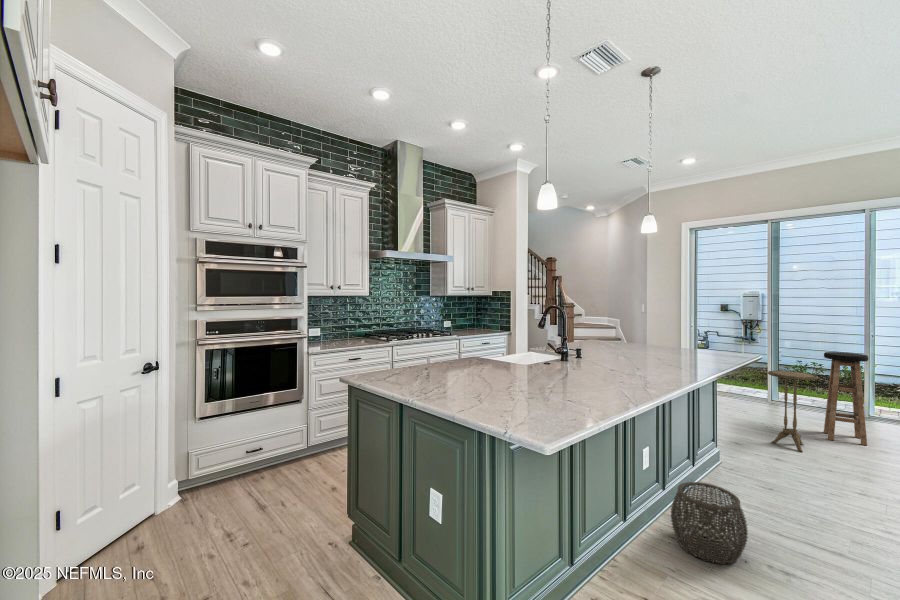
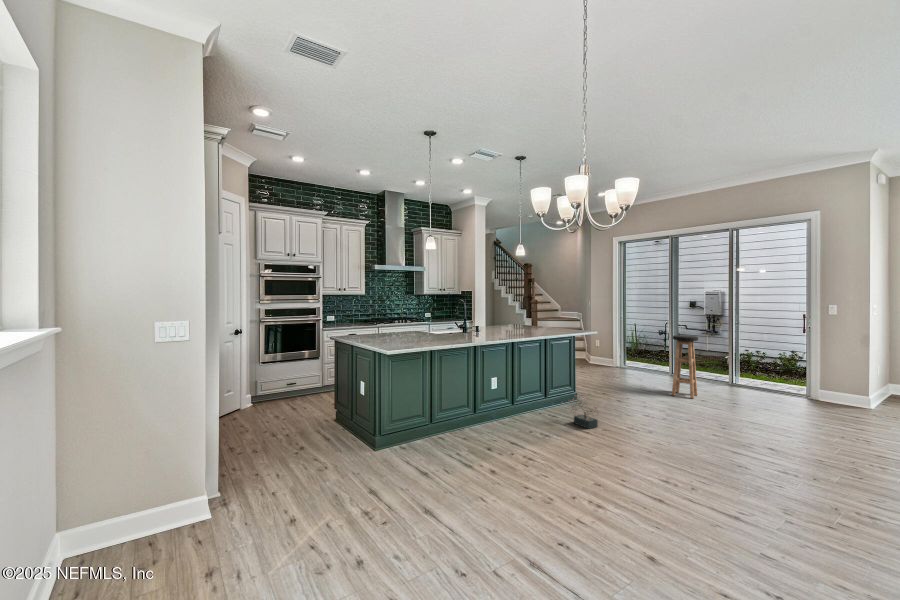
side table: present [768,371,818,452] -> none [625,347,654,400]
decorative plant: none [768,466,844,535] -> present [570,395,601,429]
woven basket: present [671,482,748,564] -> none [498,397,533,434]

